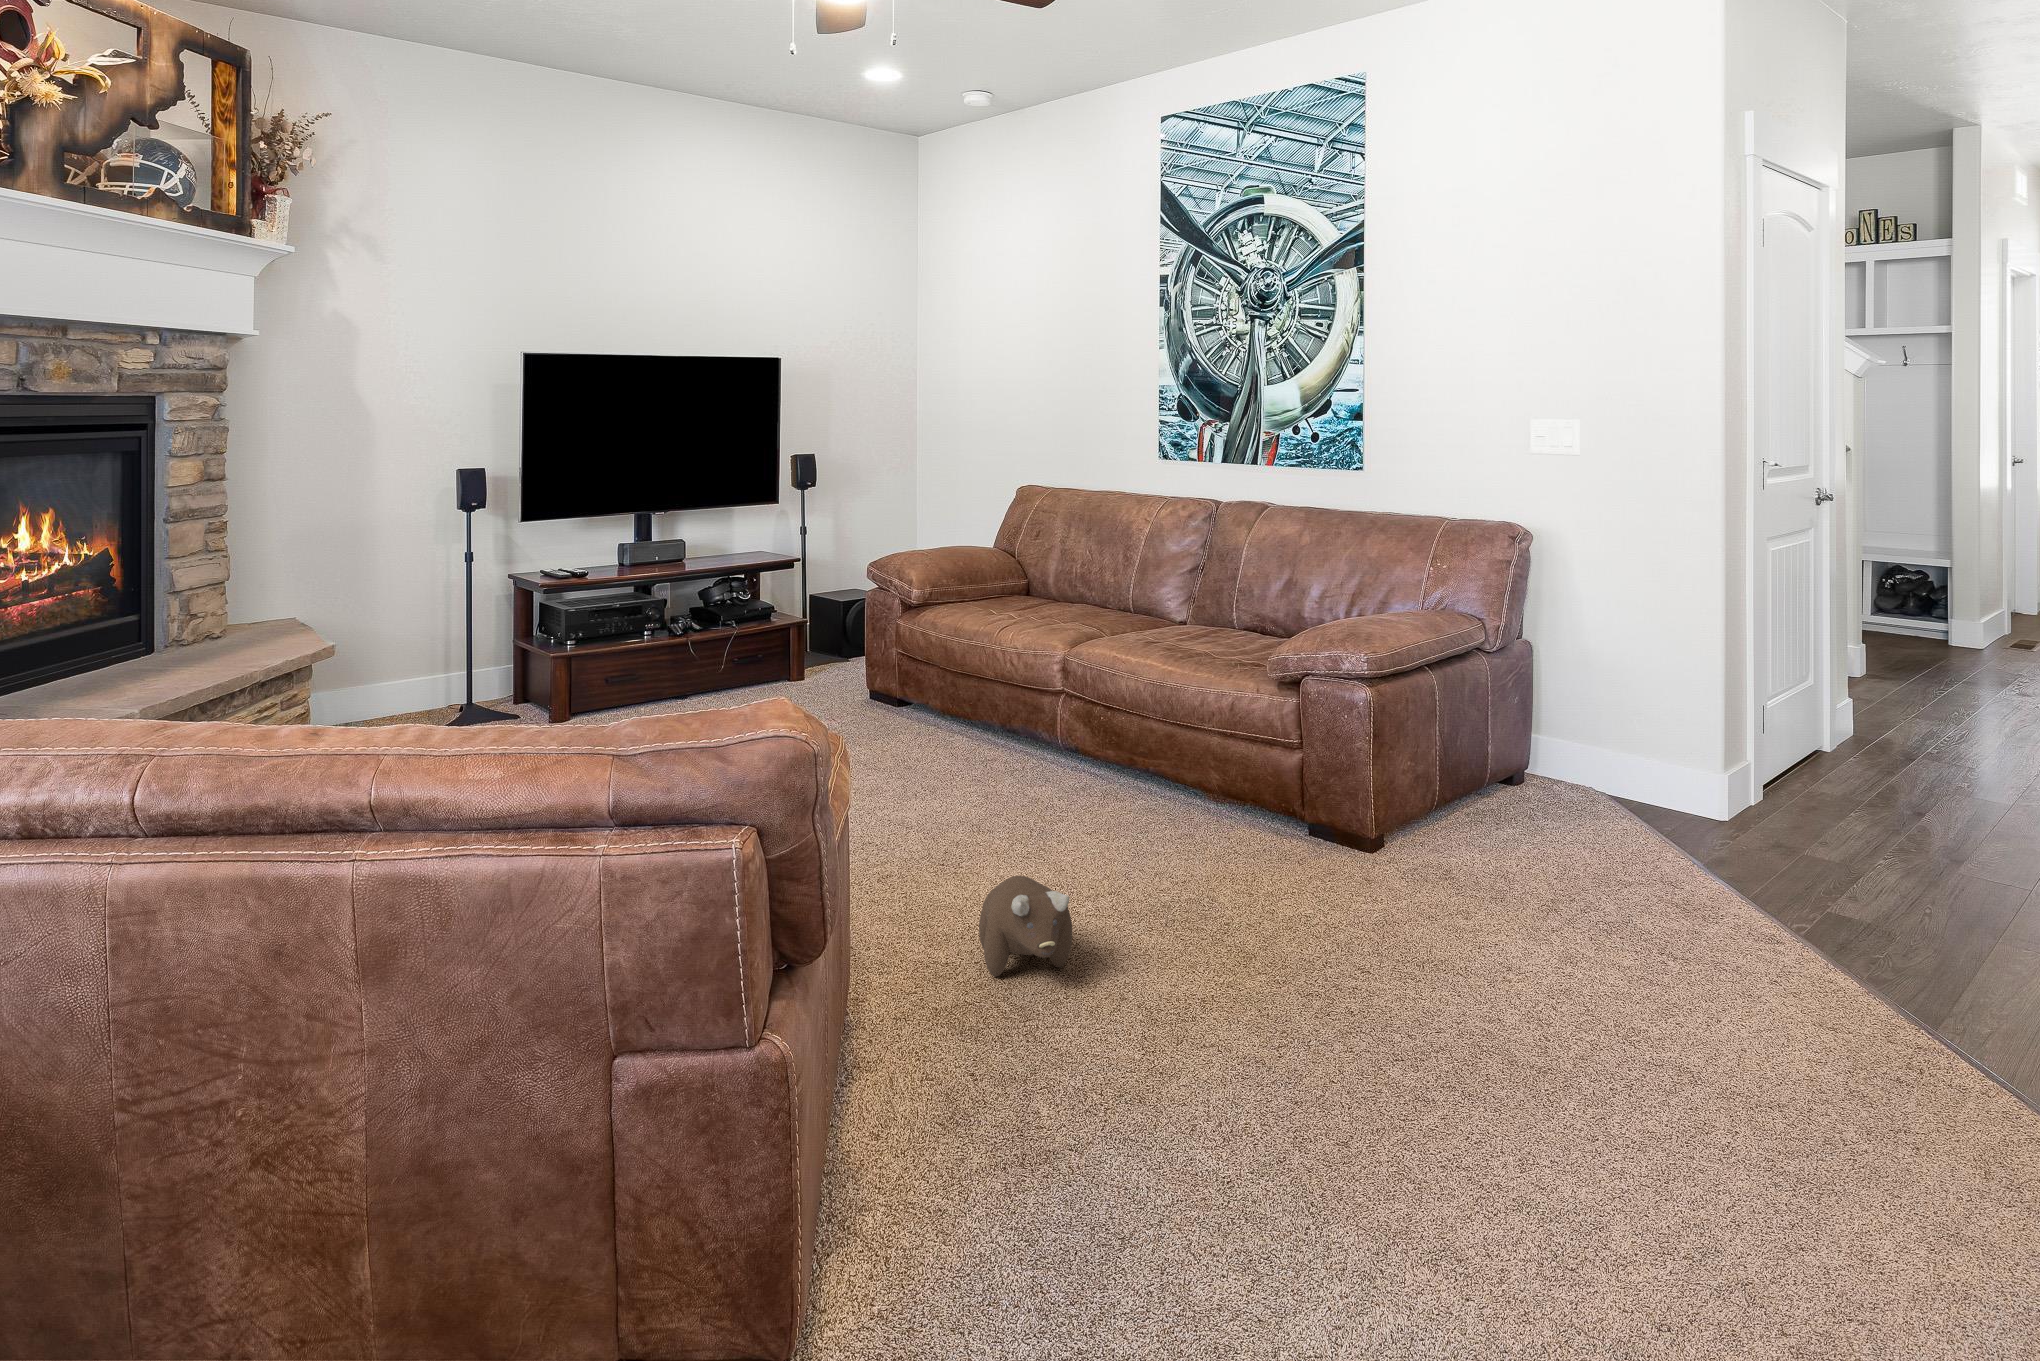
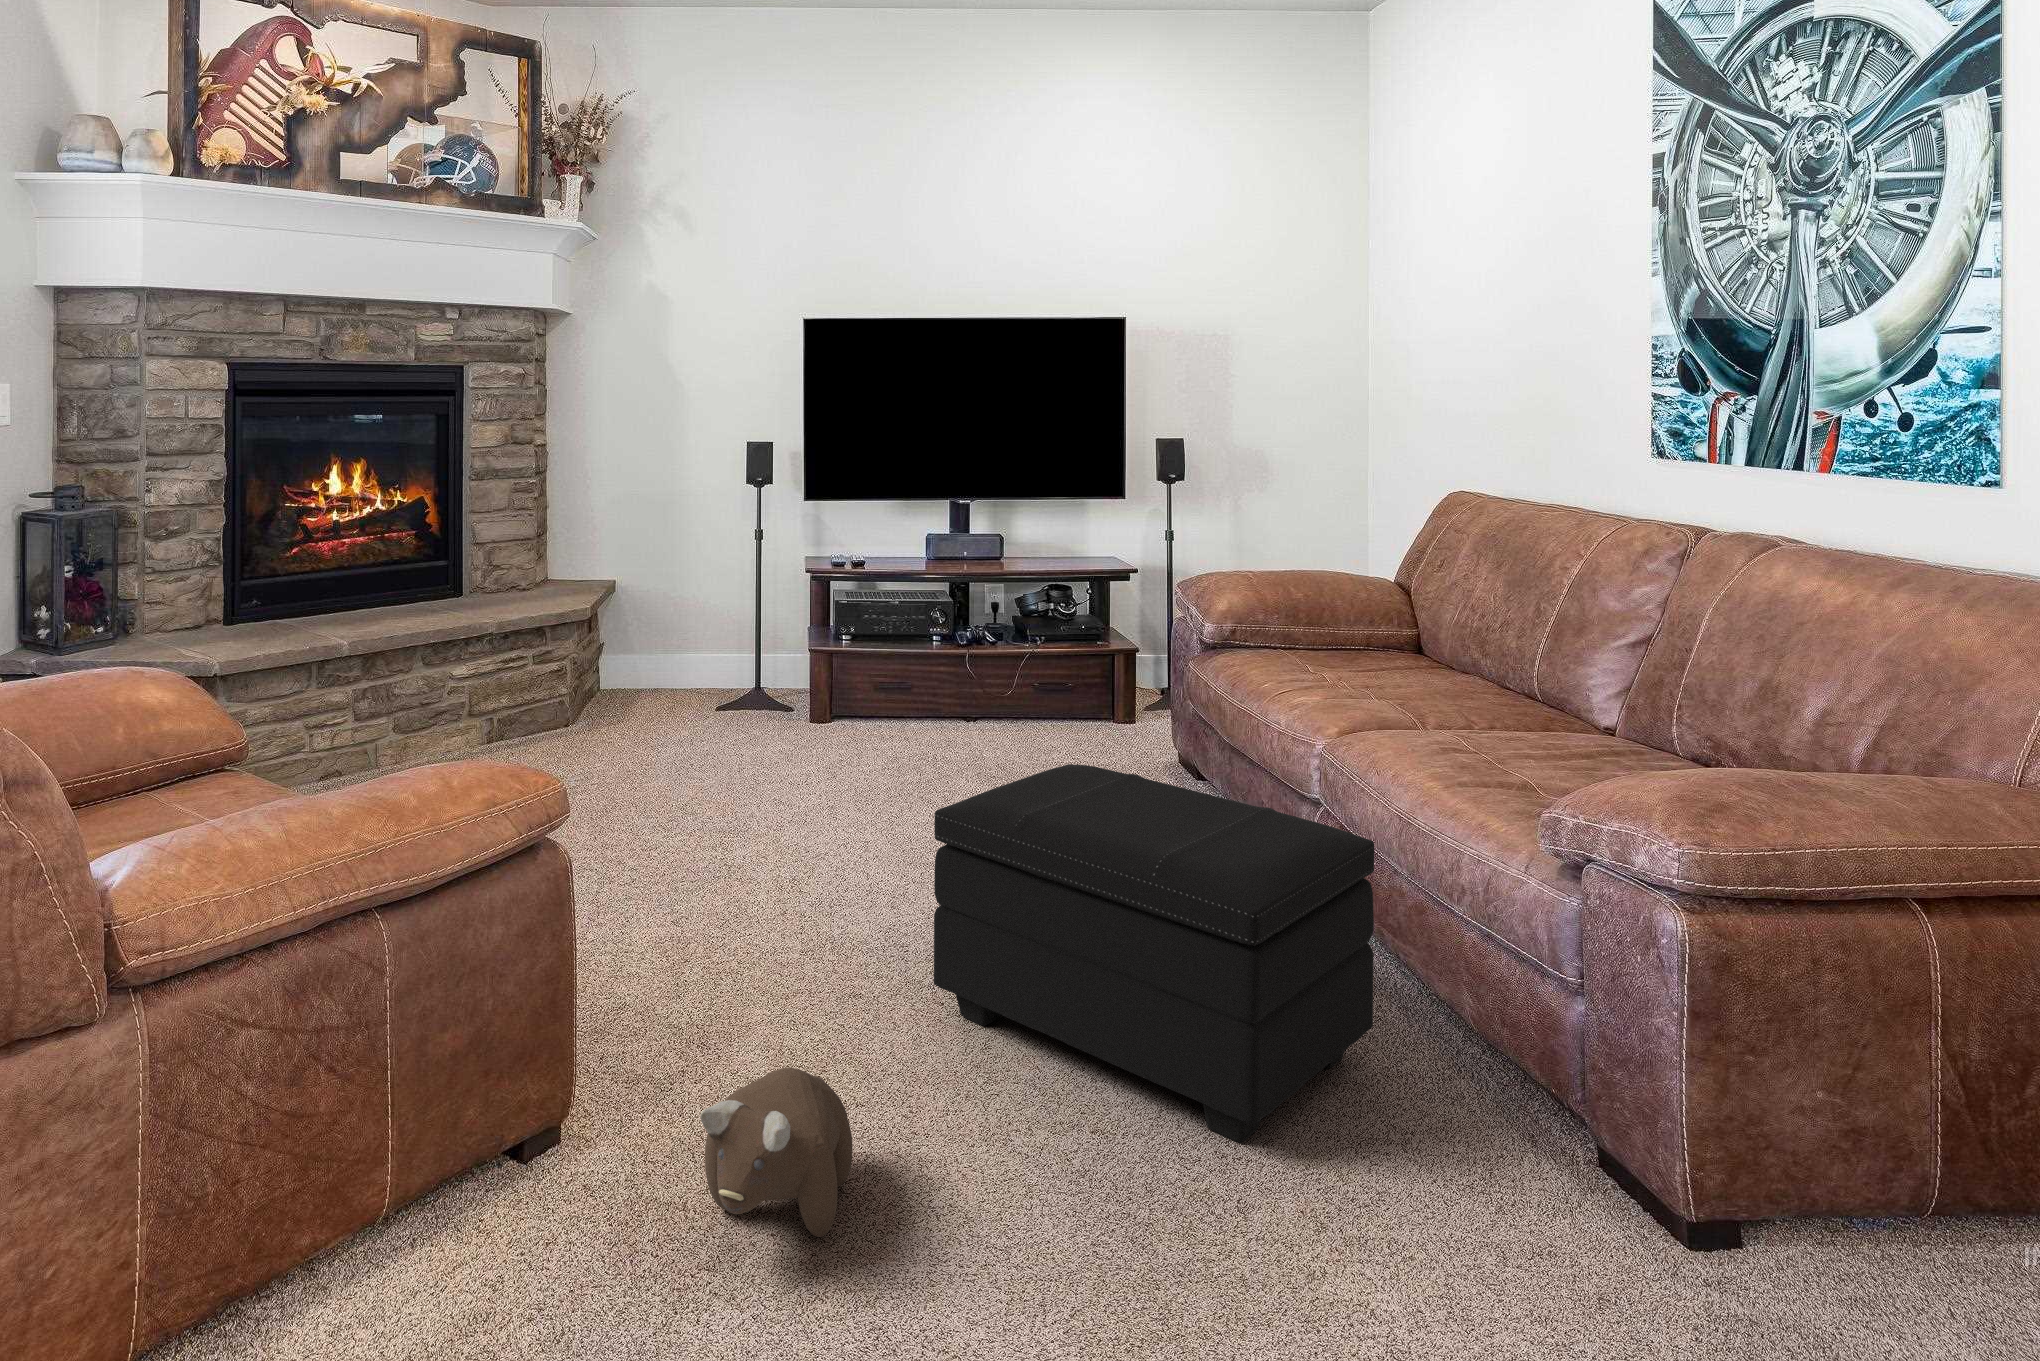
footstool: none [952,678,1192,864] -> present [934,764,1374,1143]

